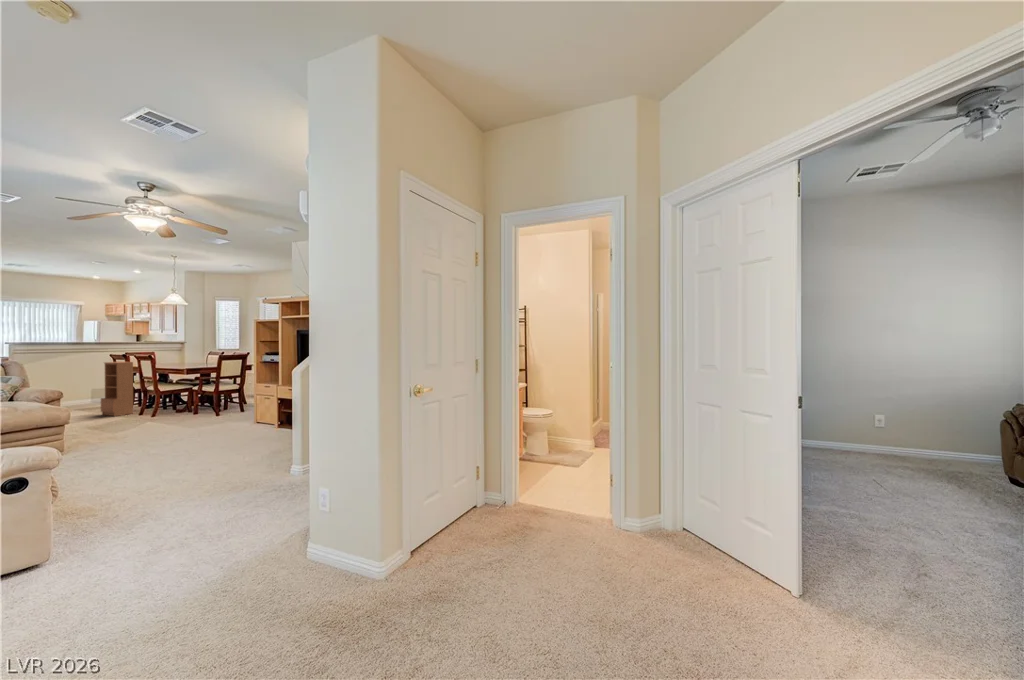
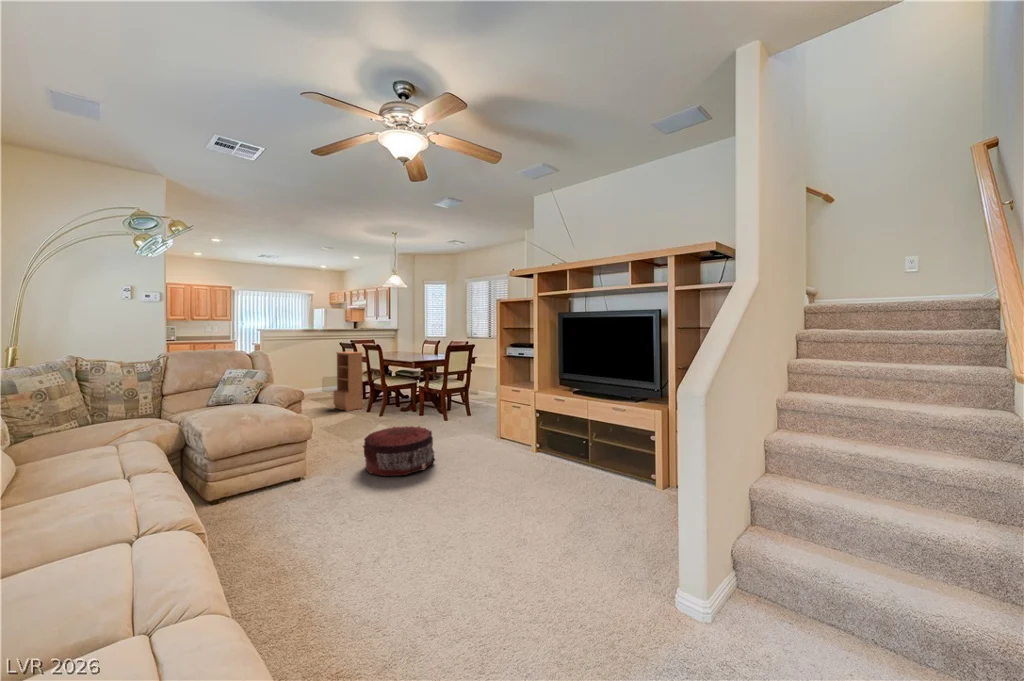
pouf: none [117,412,183,445] -> present [363,426,435,476]

